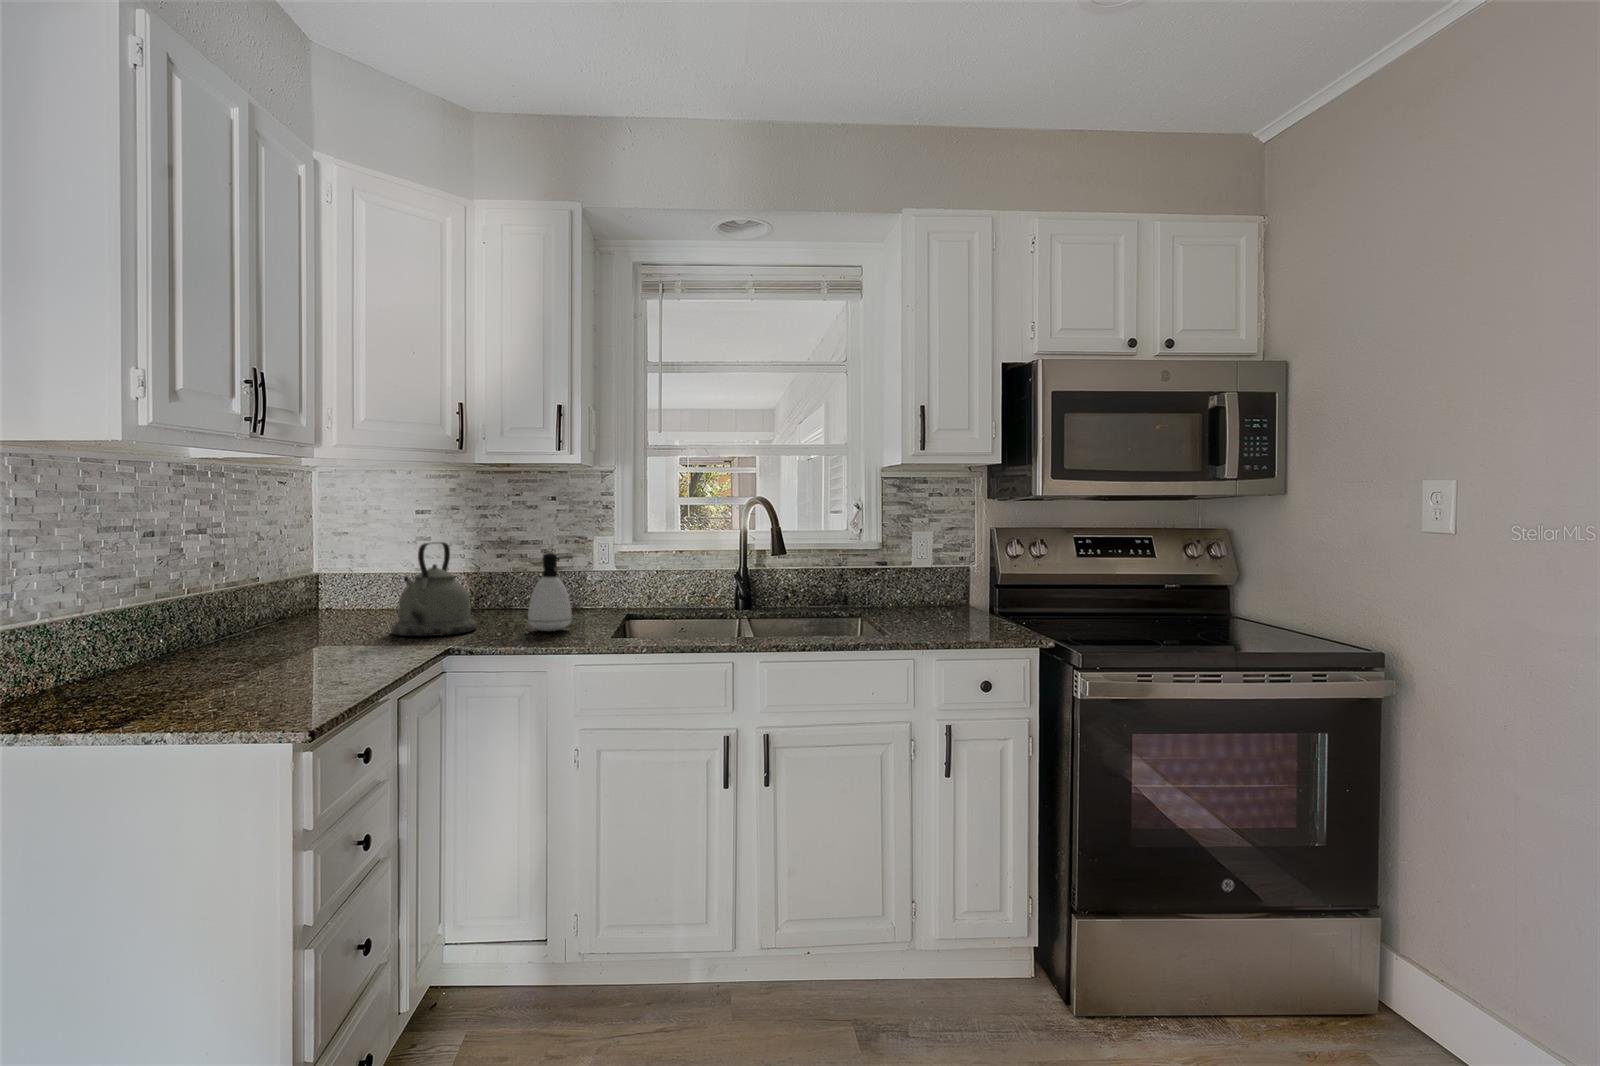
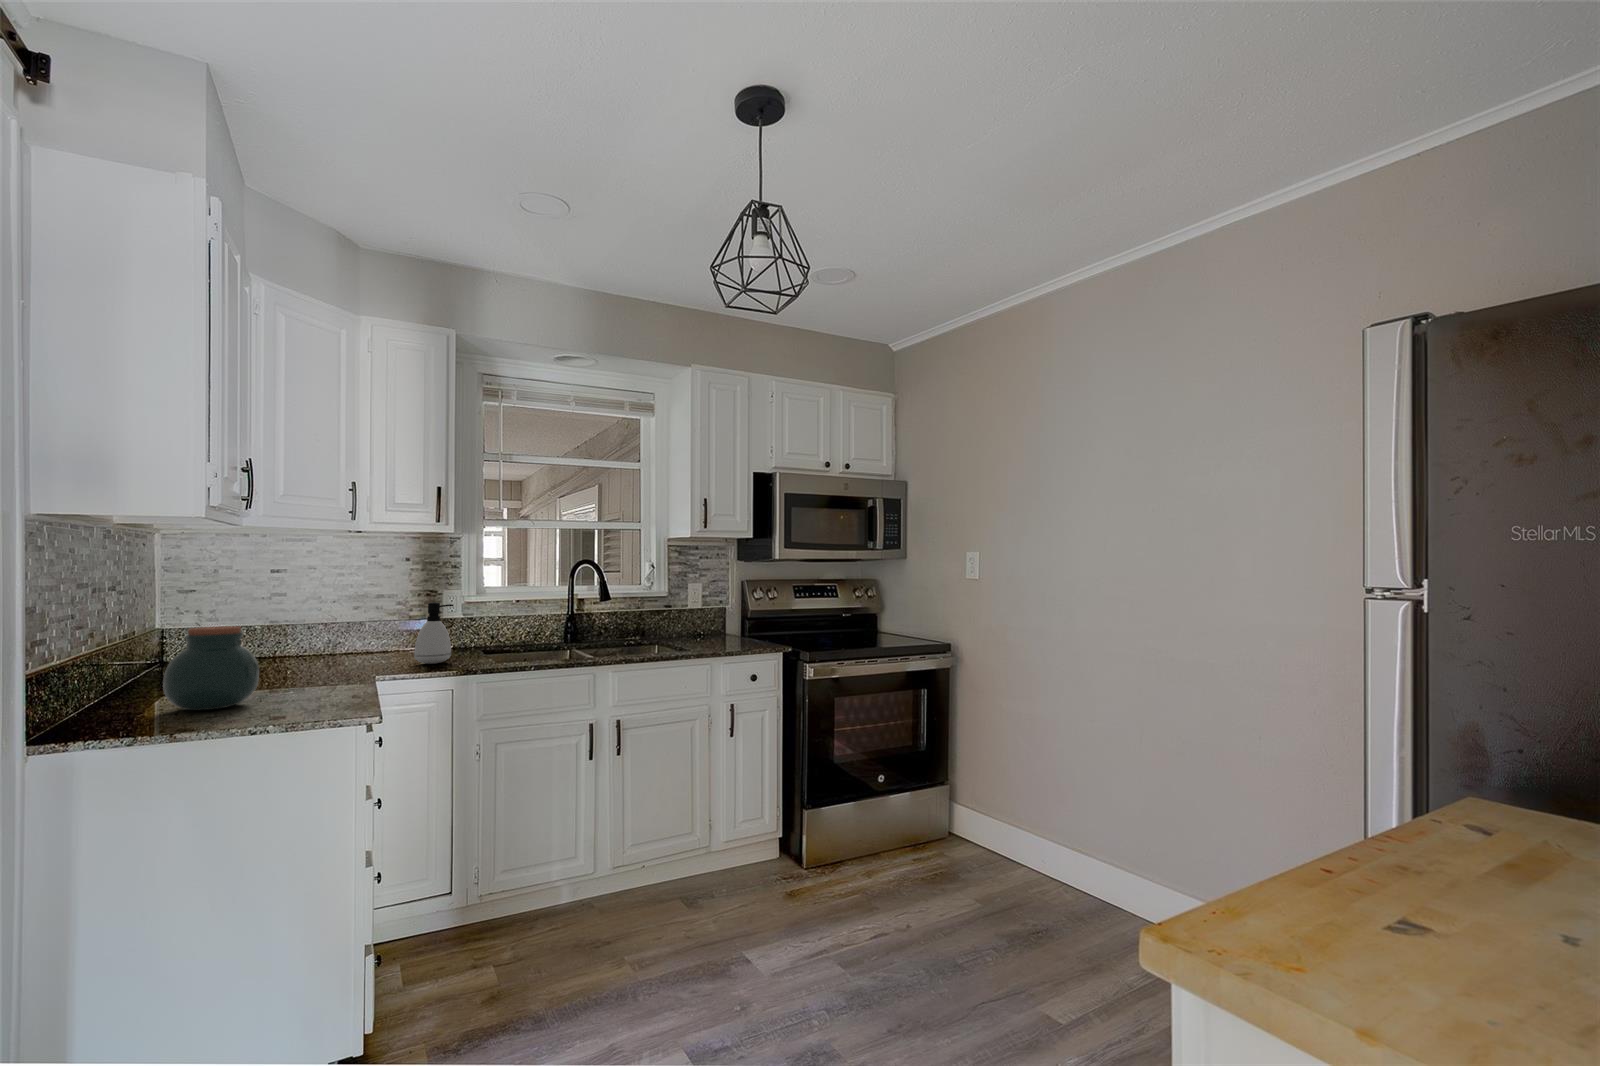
kettle: present [392,542,477,636] -> none [286,596,364,674]
jar: none [173,581,283,683] -> present [163,626,259,710]

